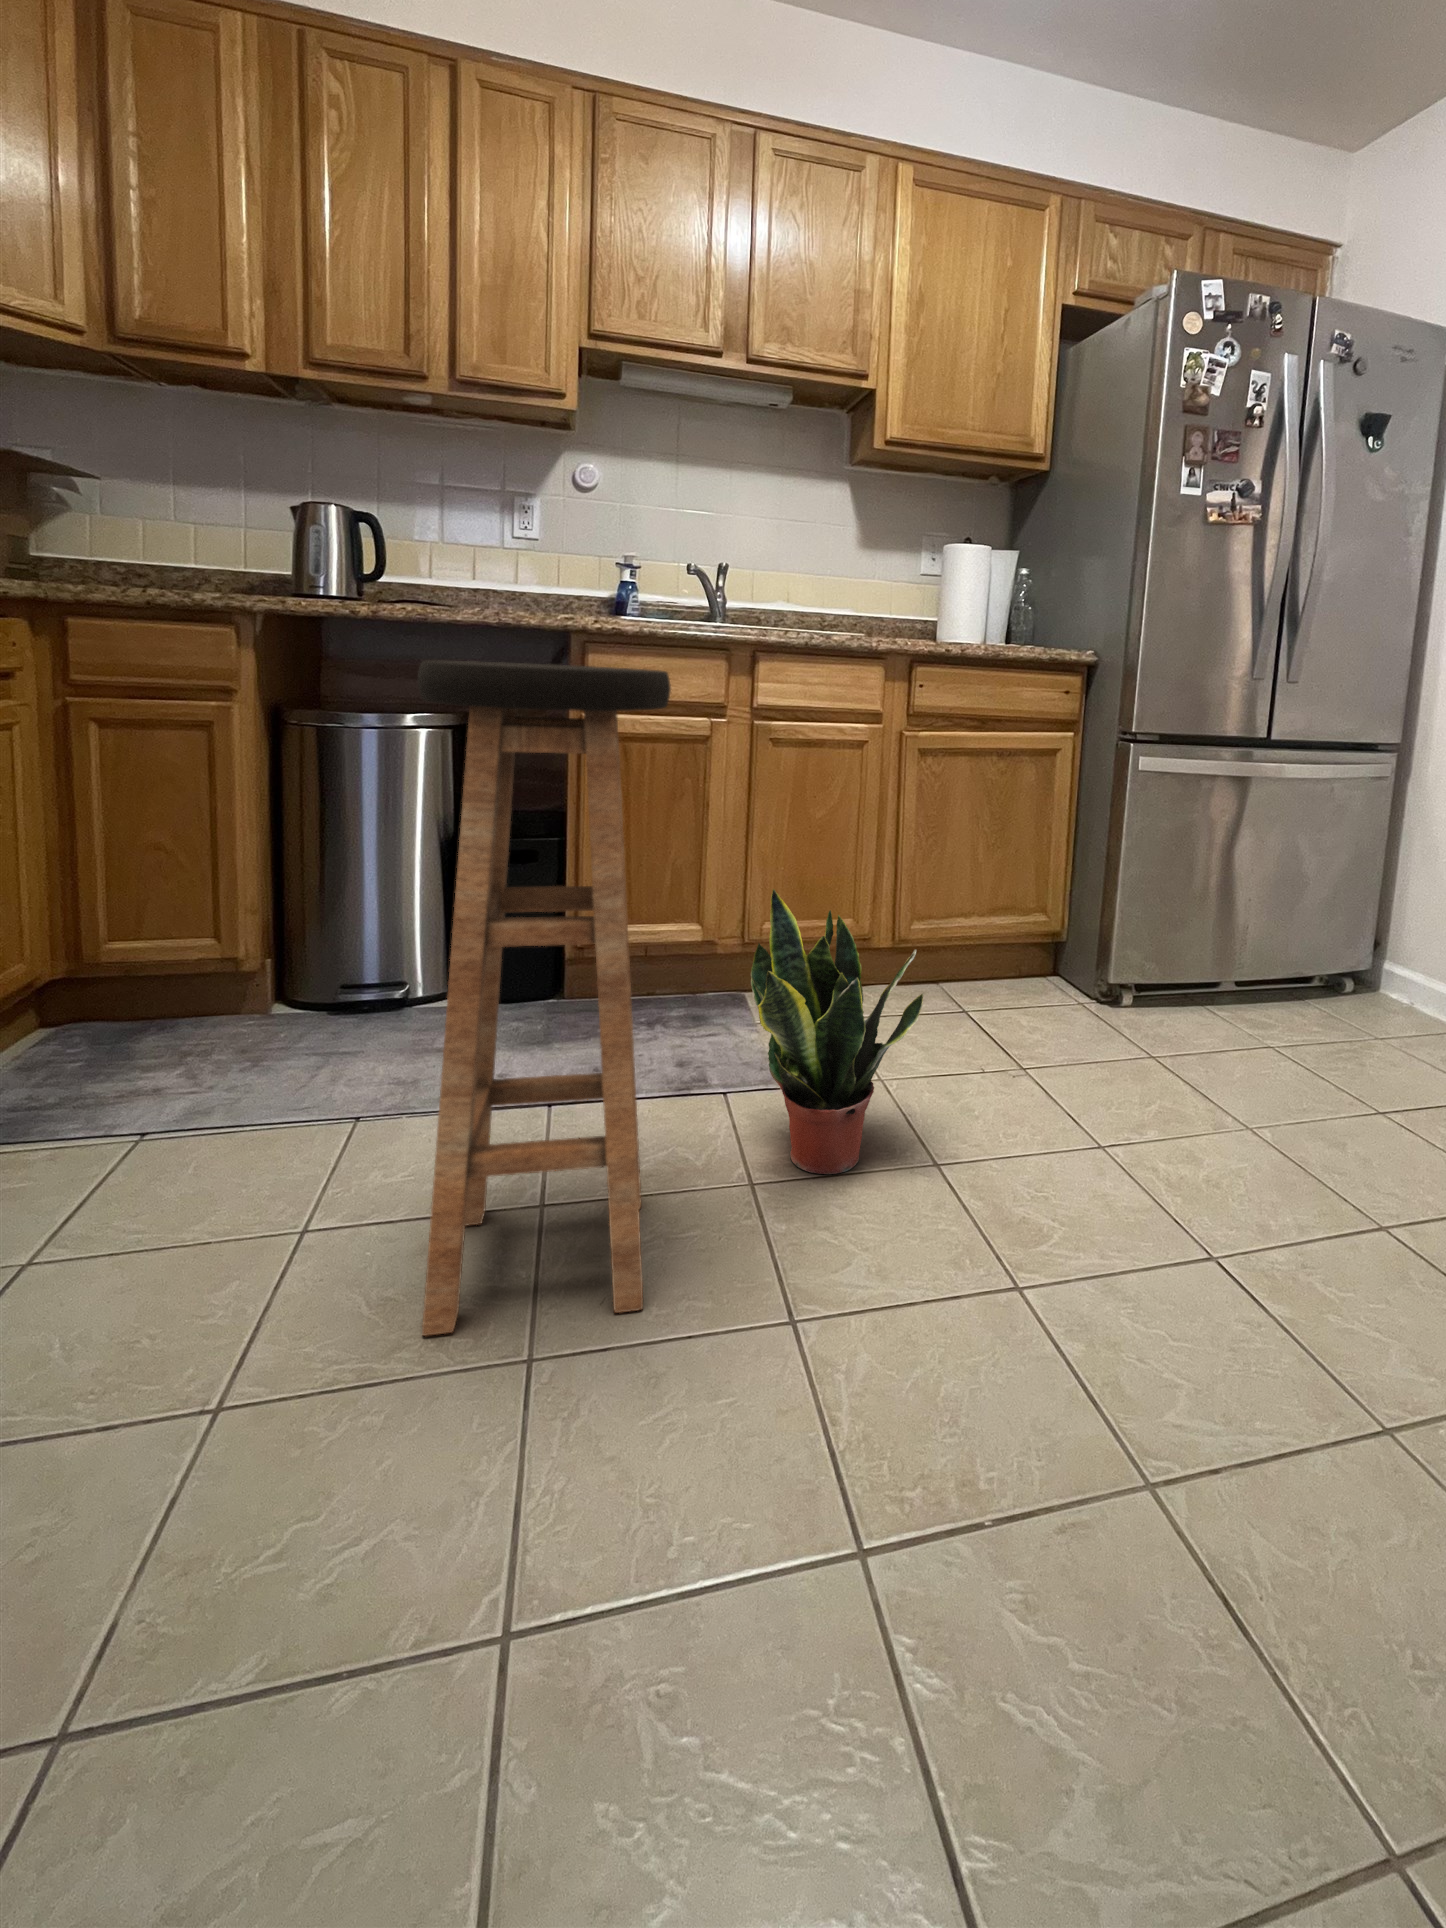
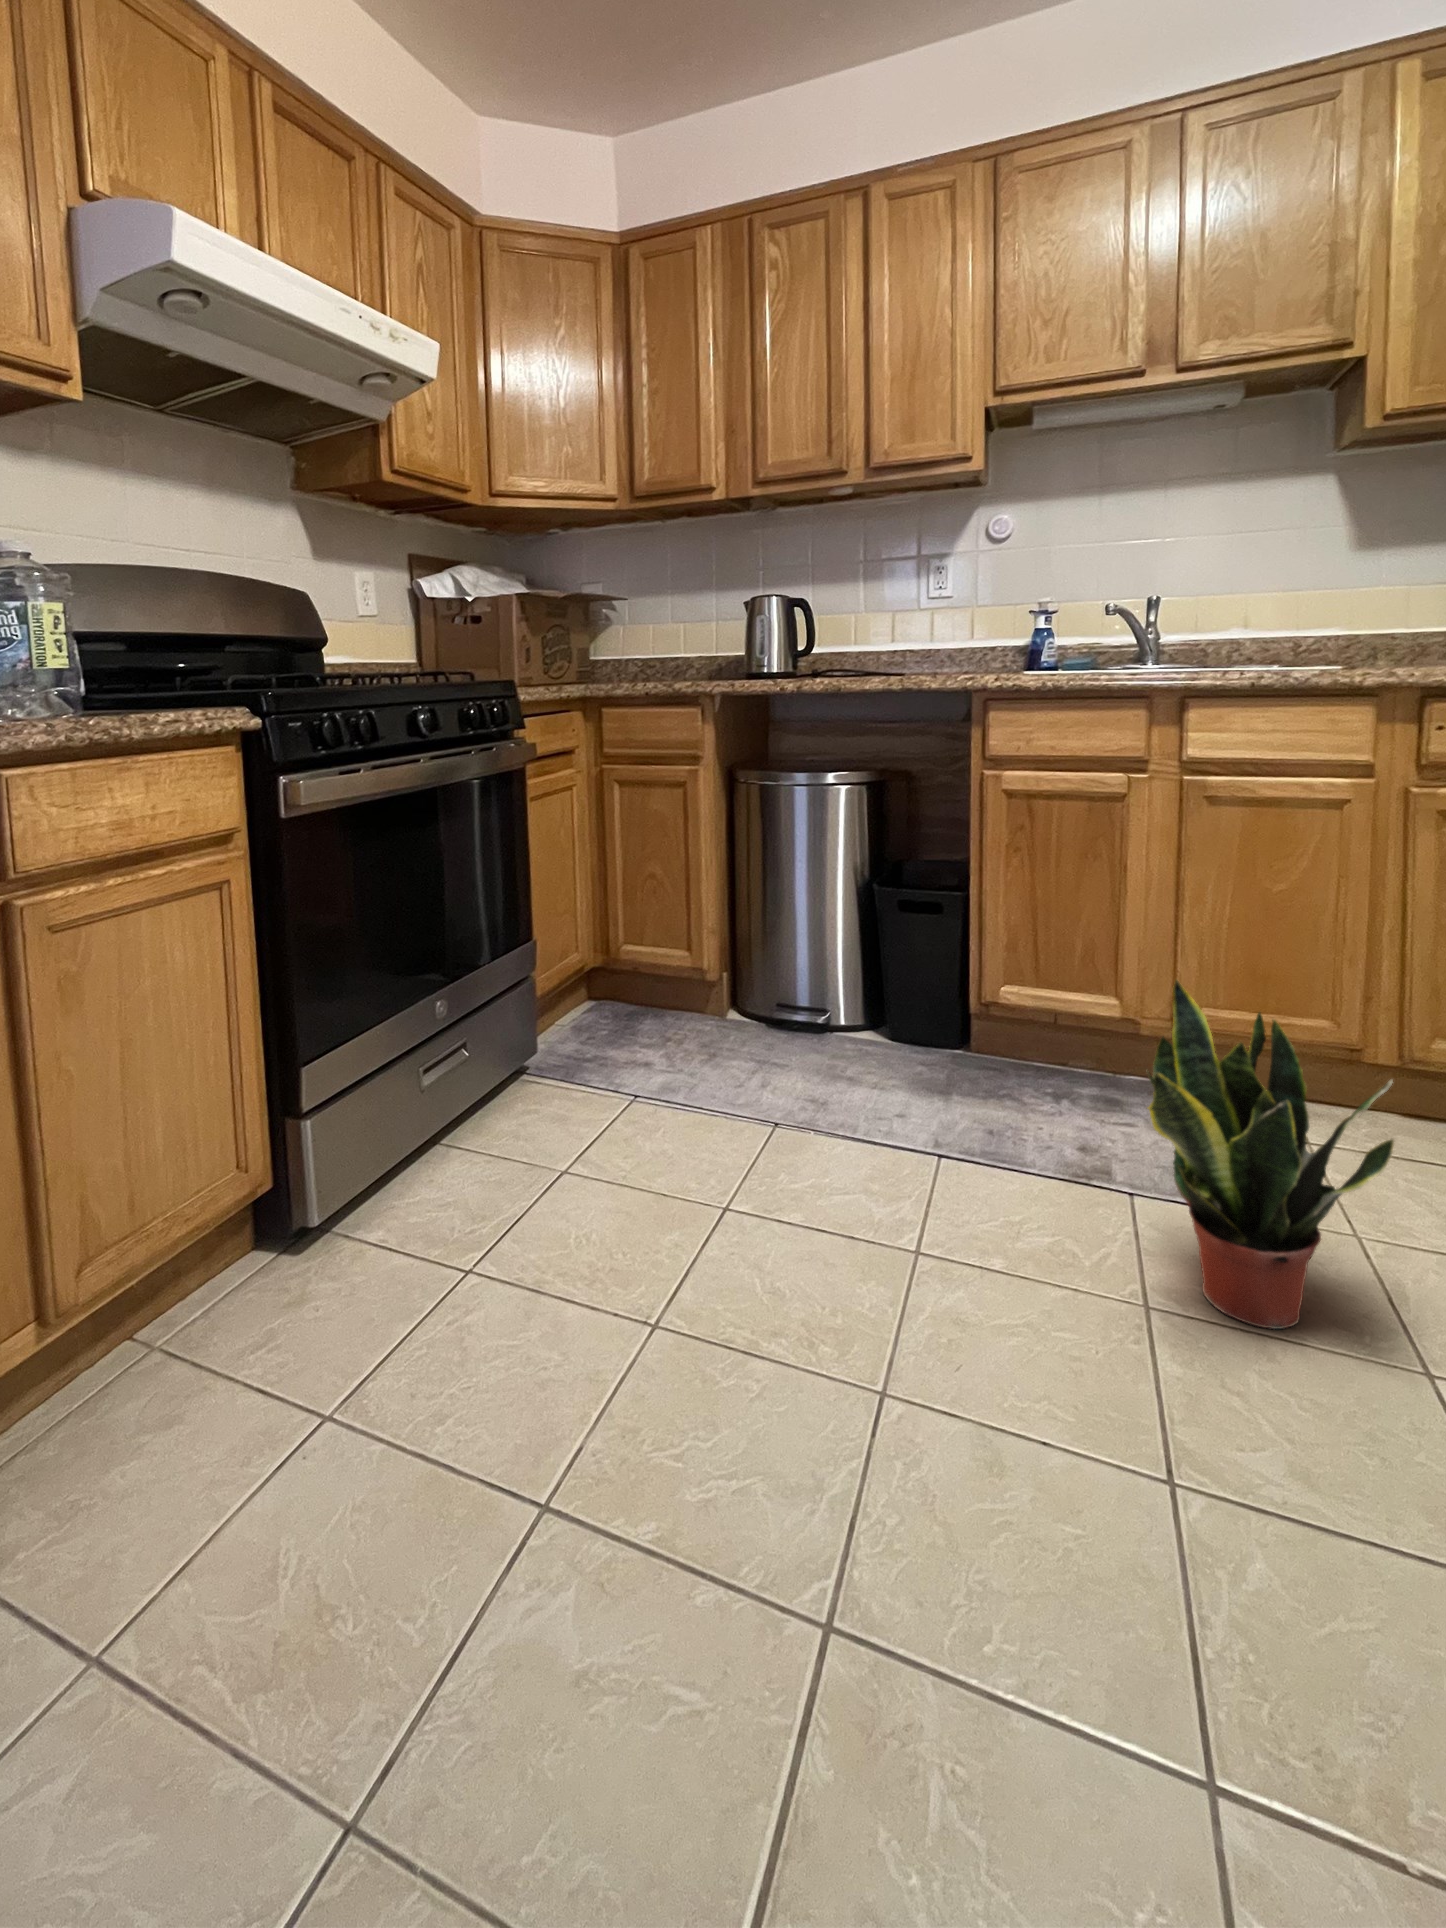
bar stool: present [418,660,671,1336] -> none [802,746,1032,1387]

